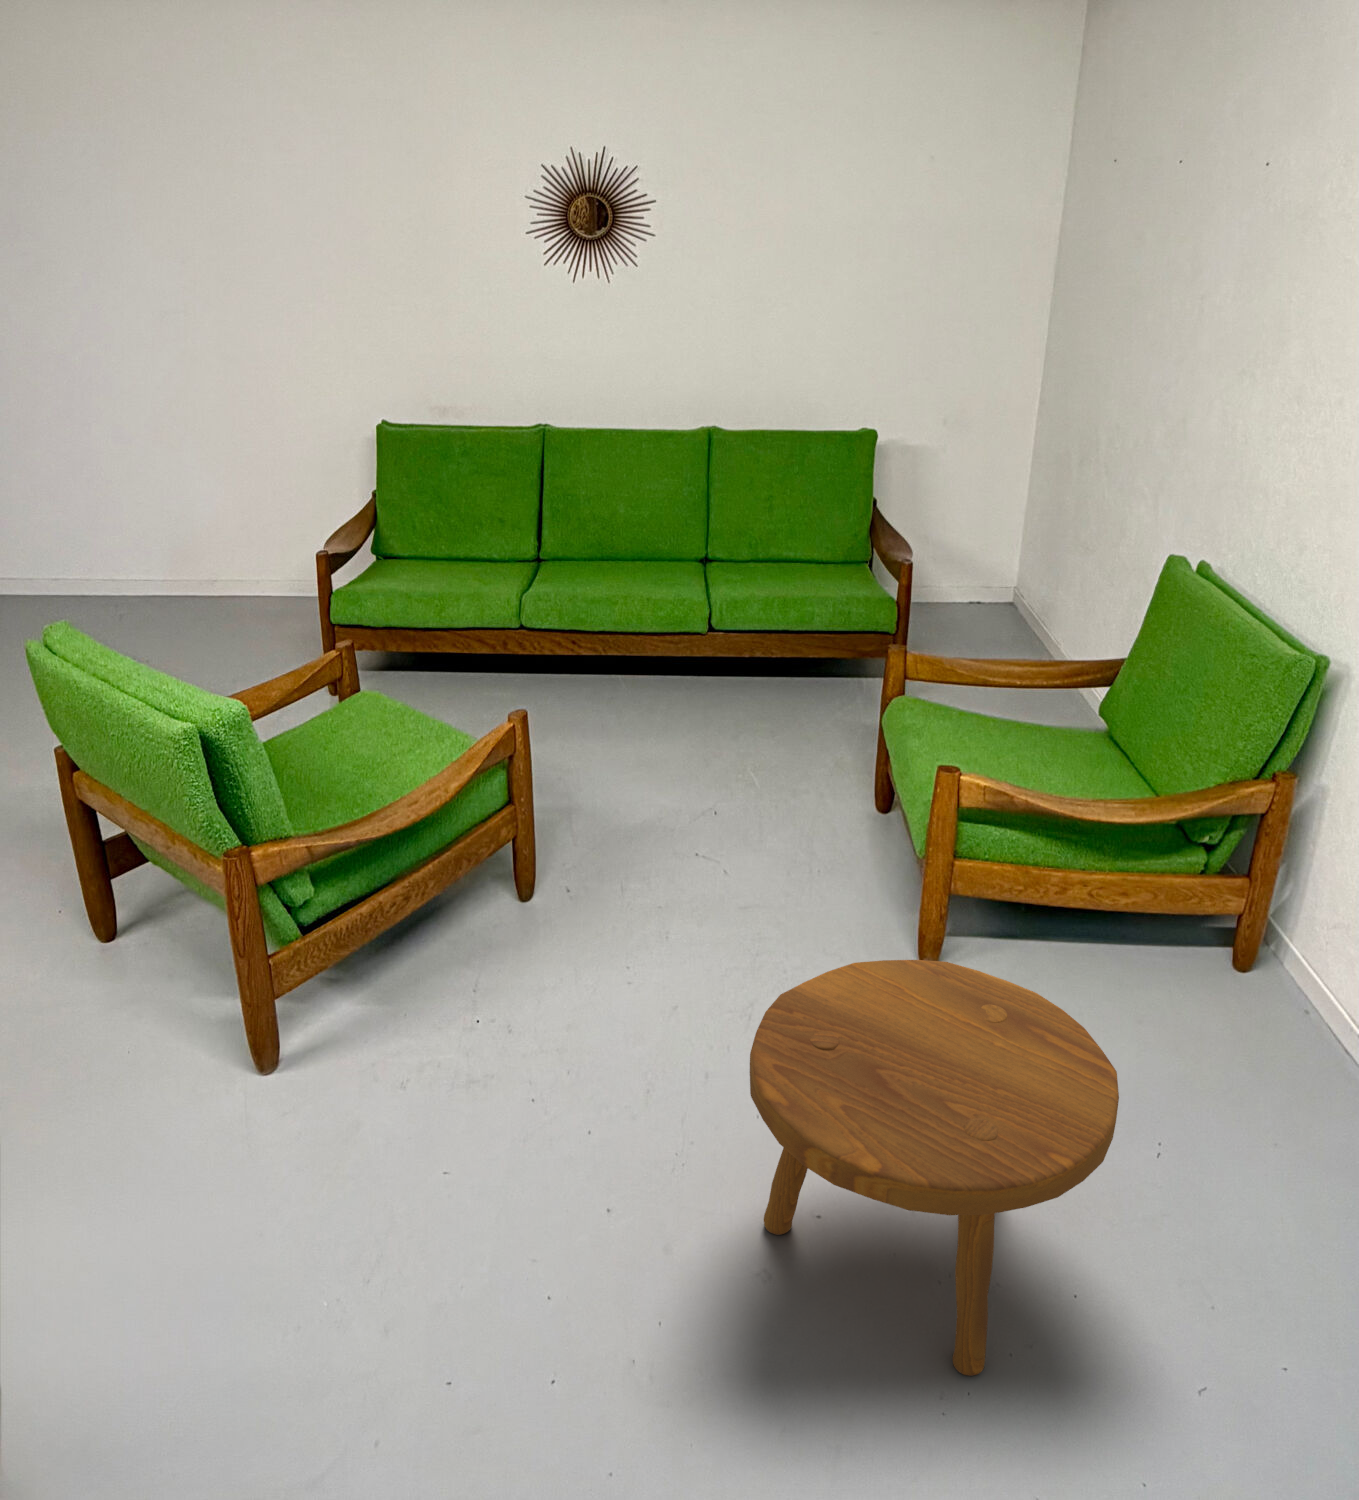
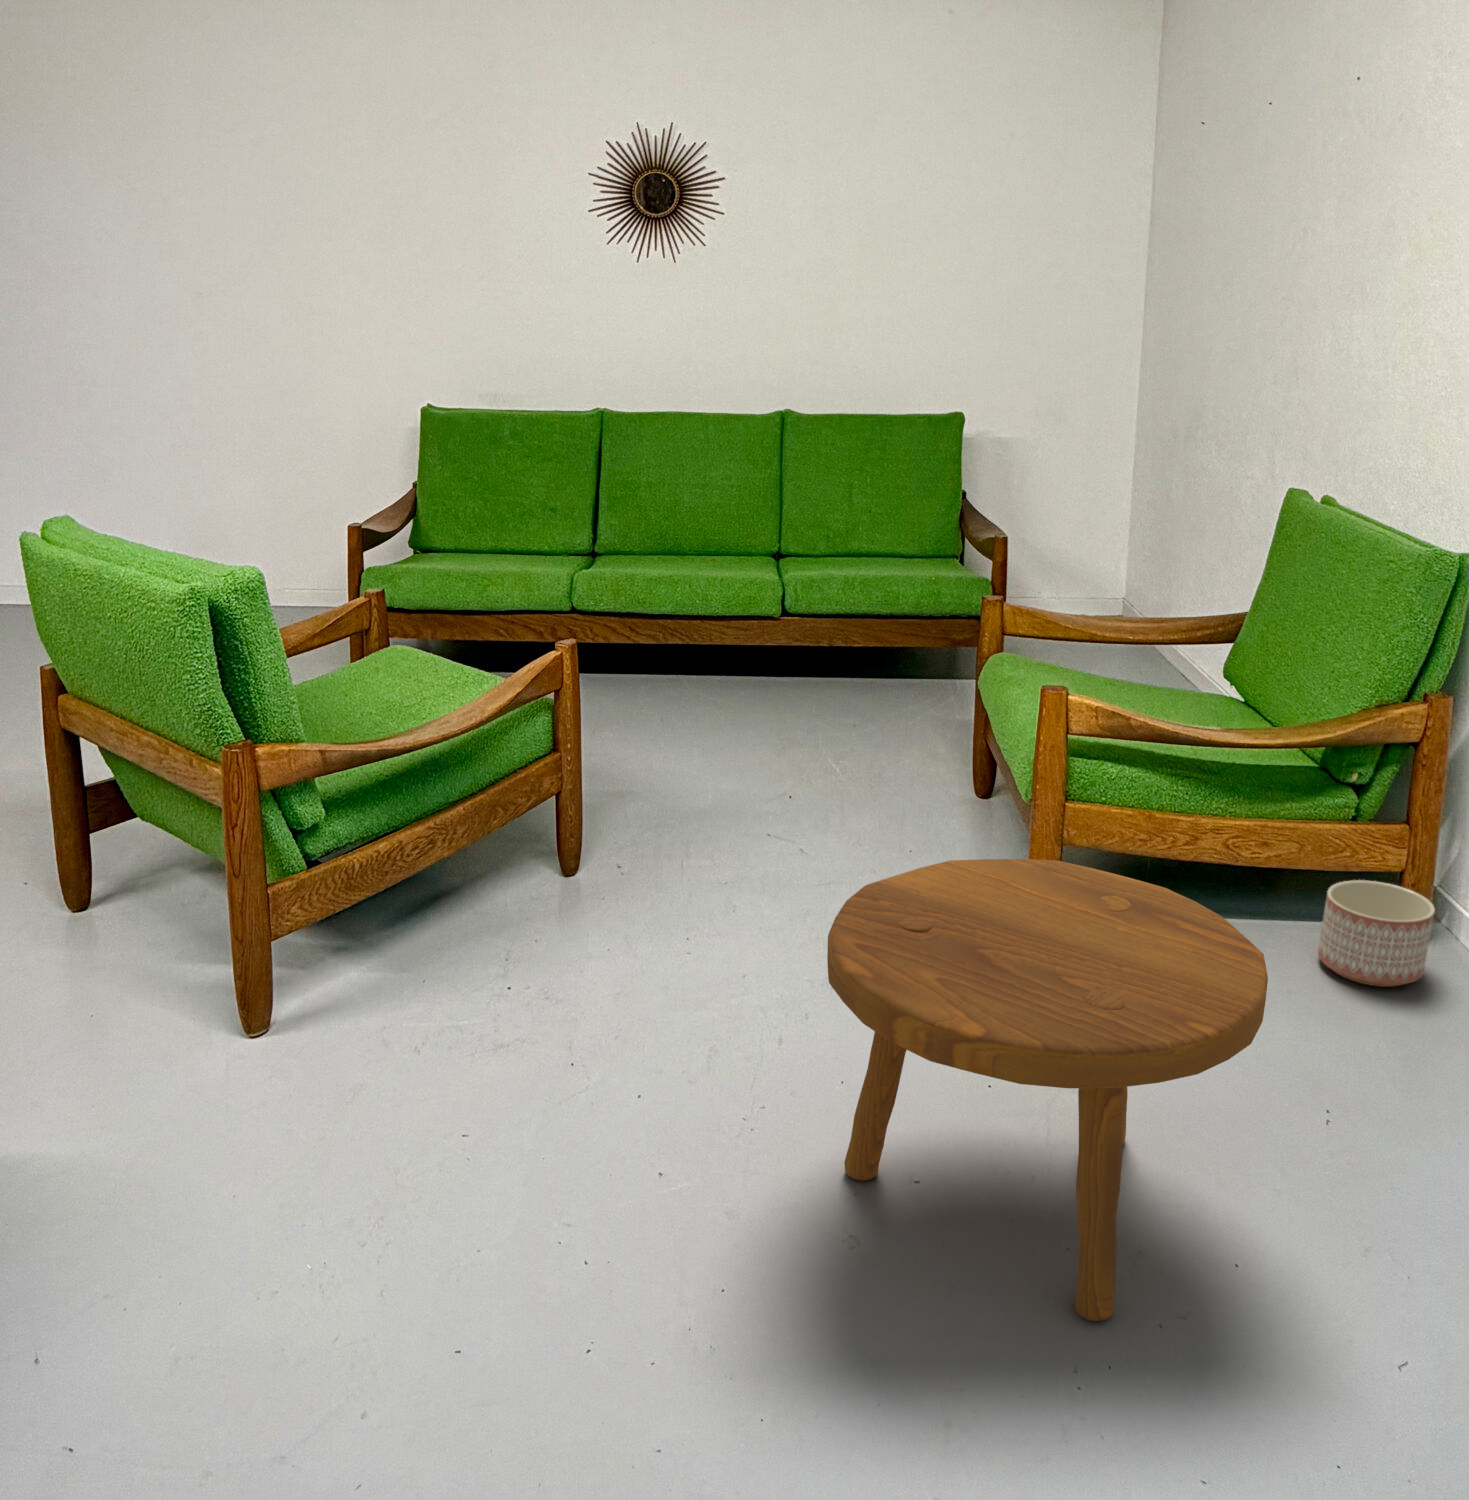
planter: none [1170,927,1270,1023] -> present [1318,880,1435,987]

